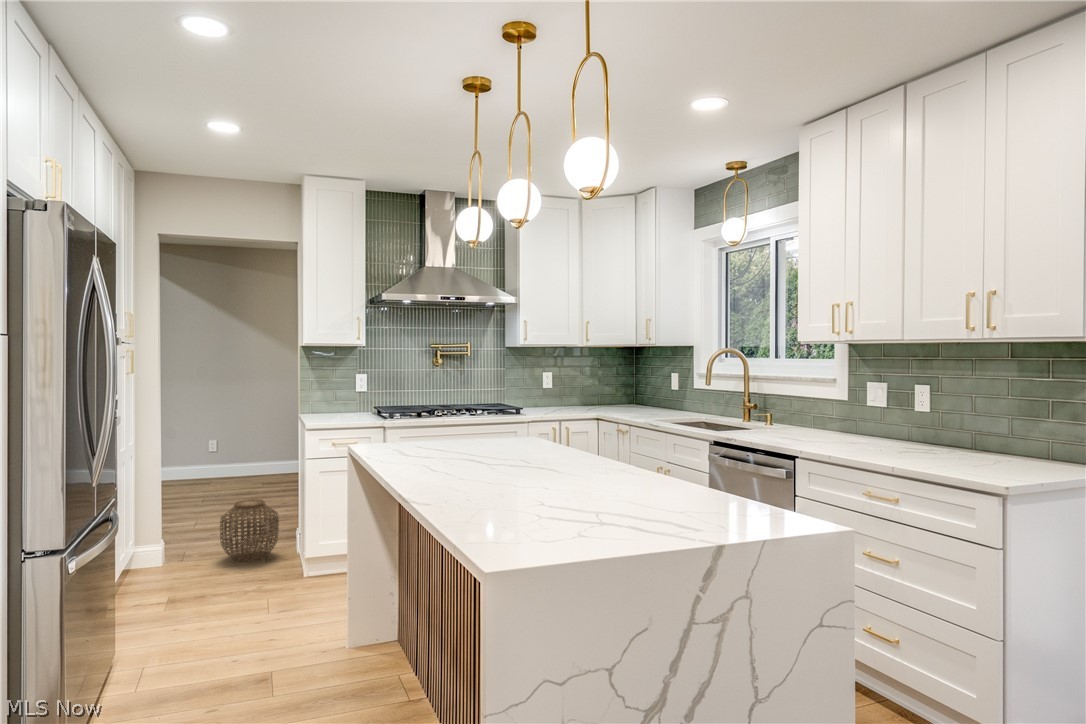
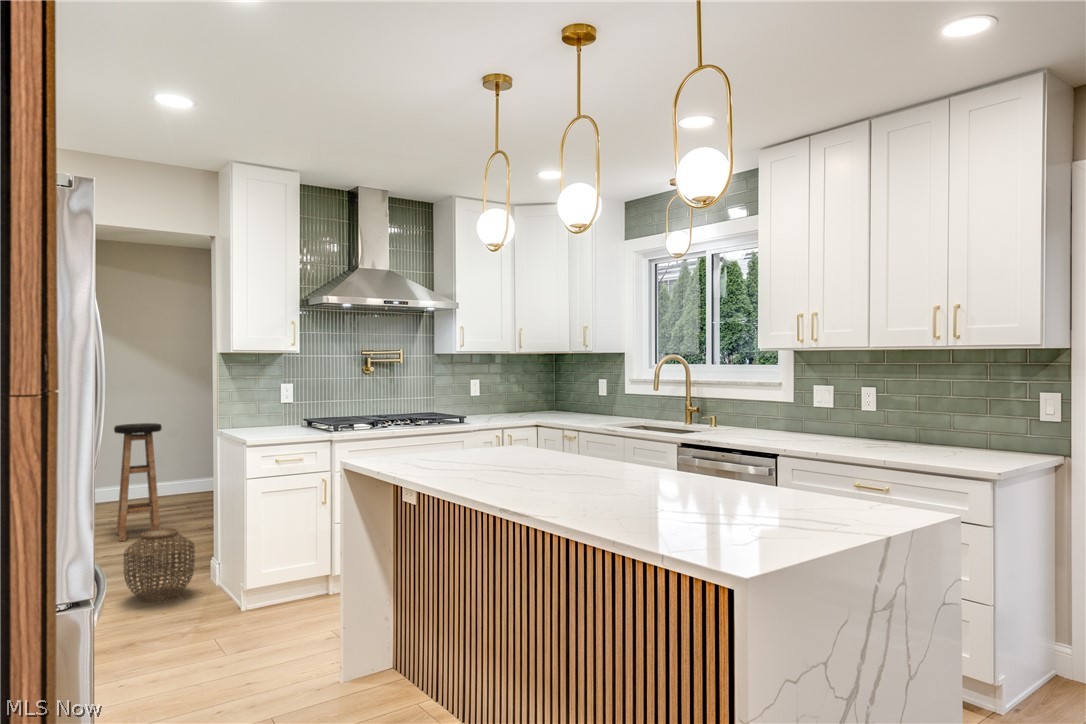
bar stool: none [245,408,284,510] -> present [114,423,162,541]

